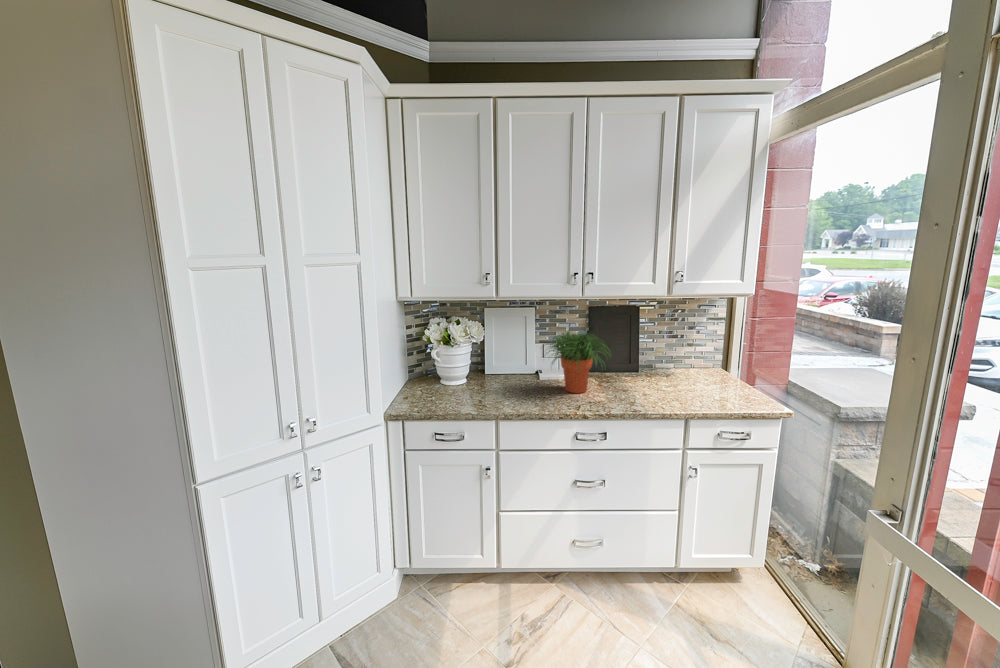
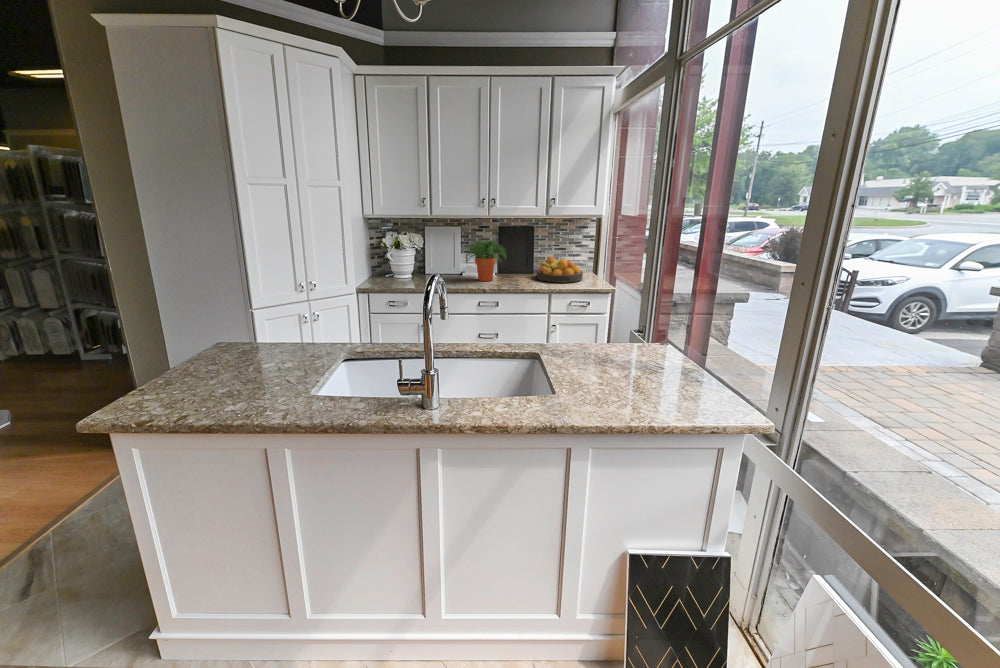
fruit bowl: none [648,353,725,396] -> present [536,257,583,282]

